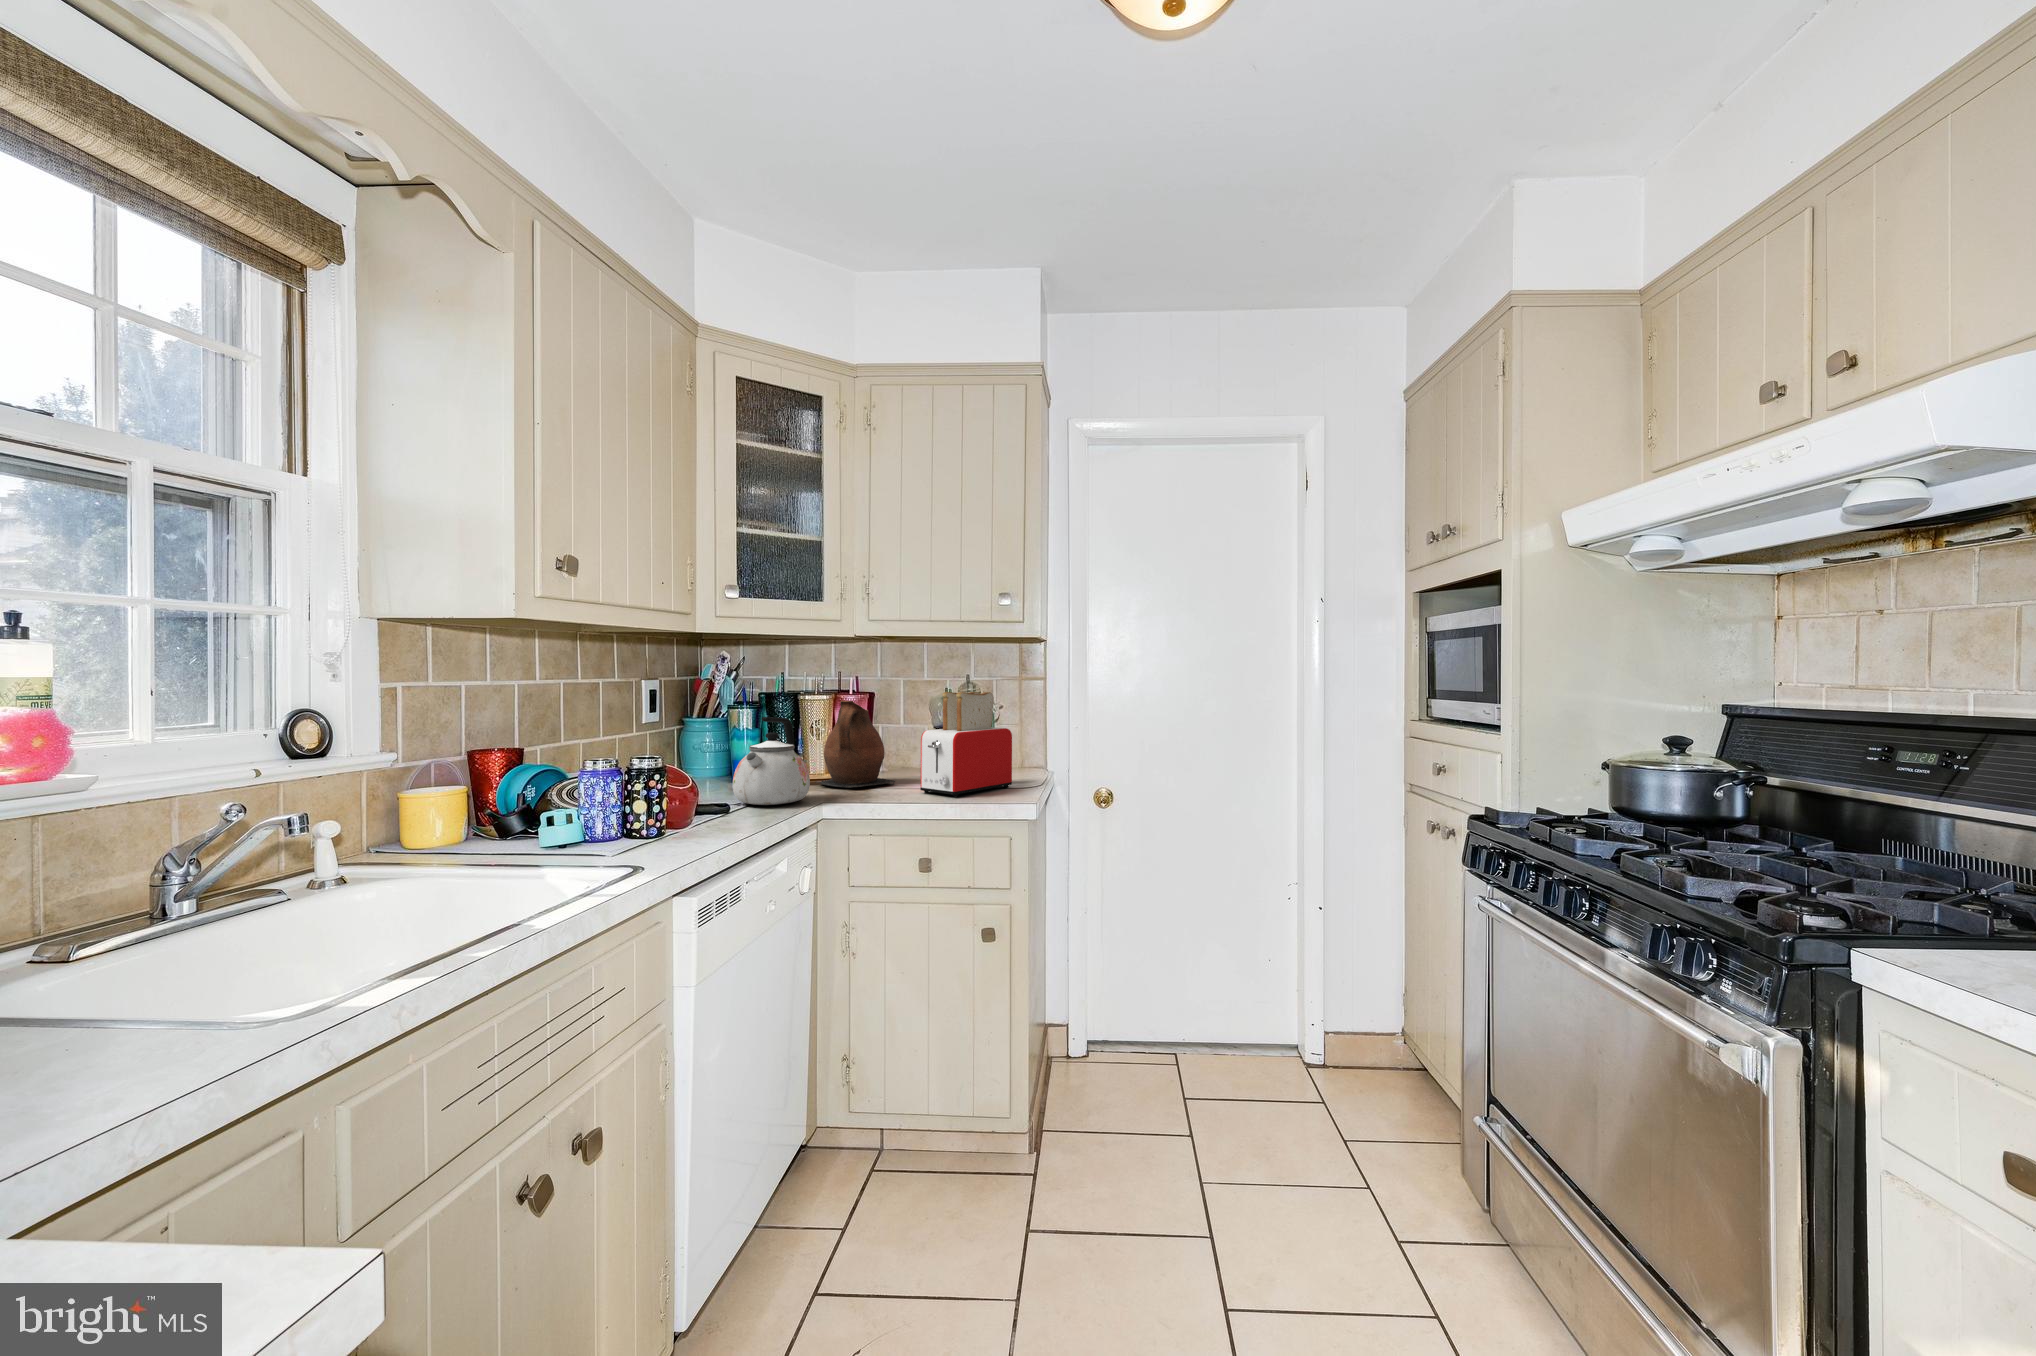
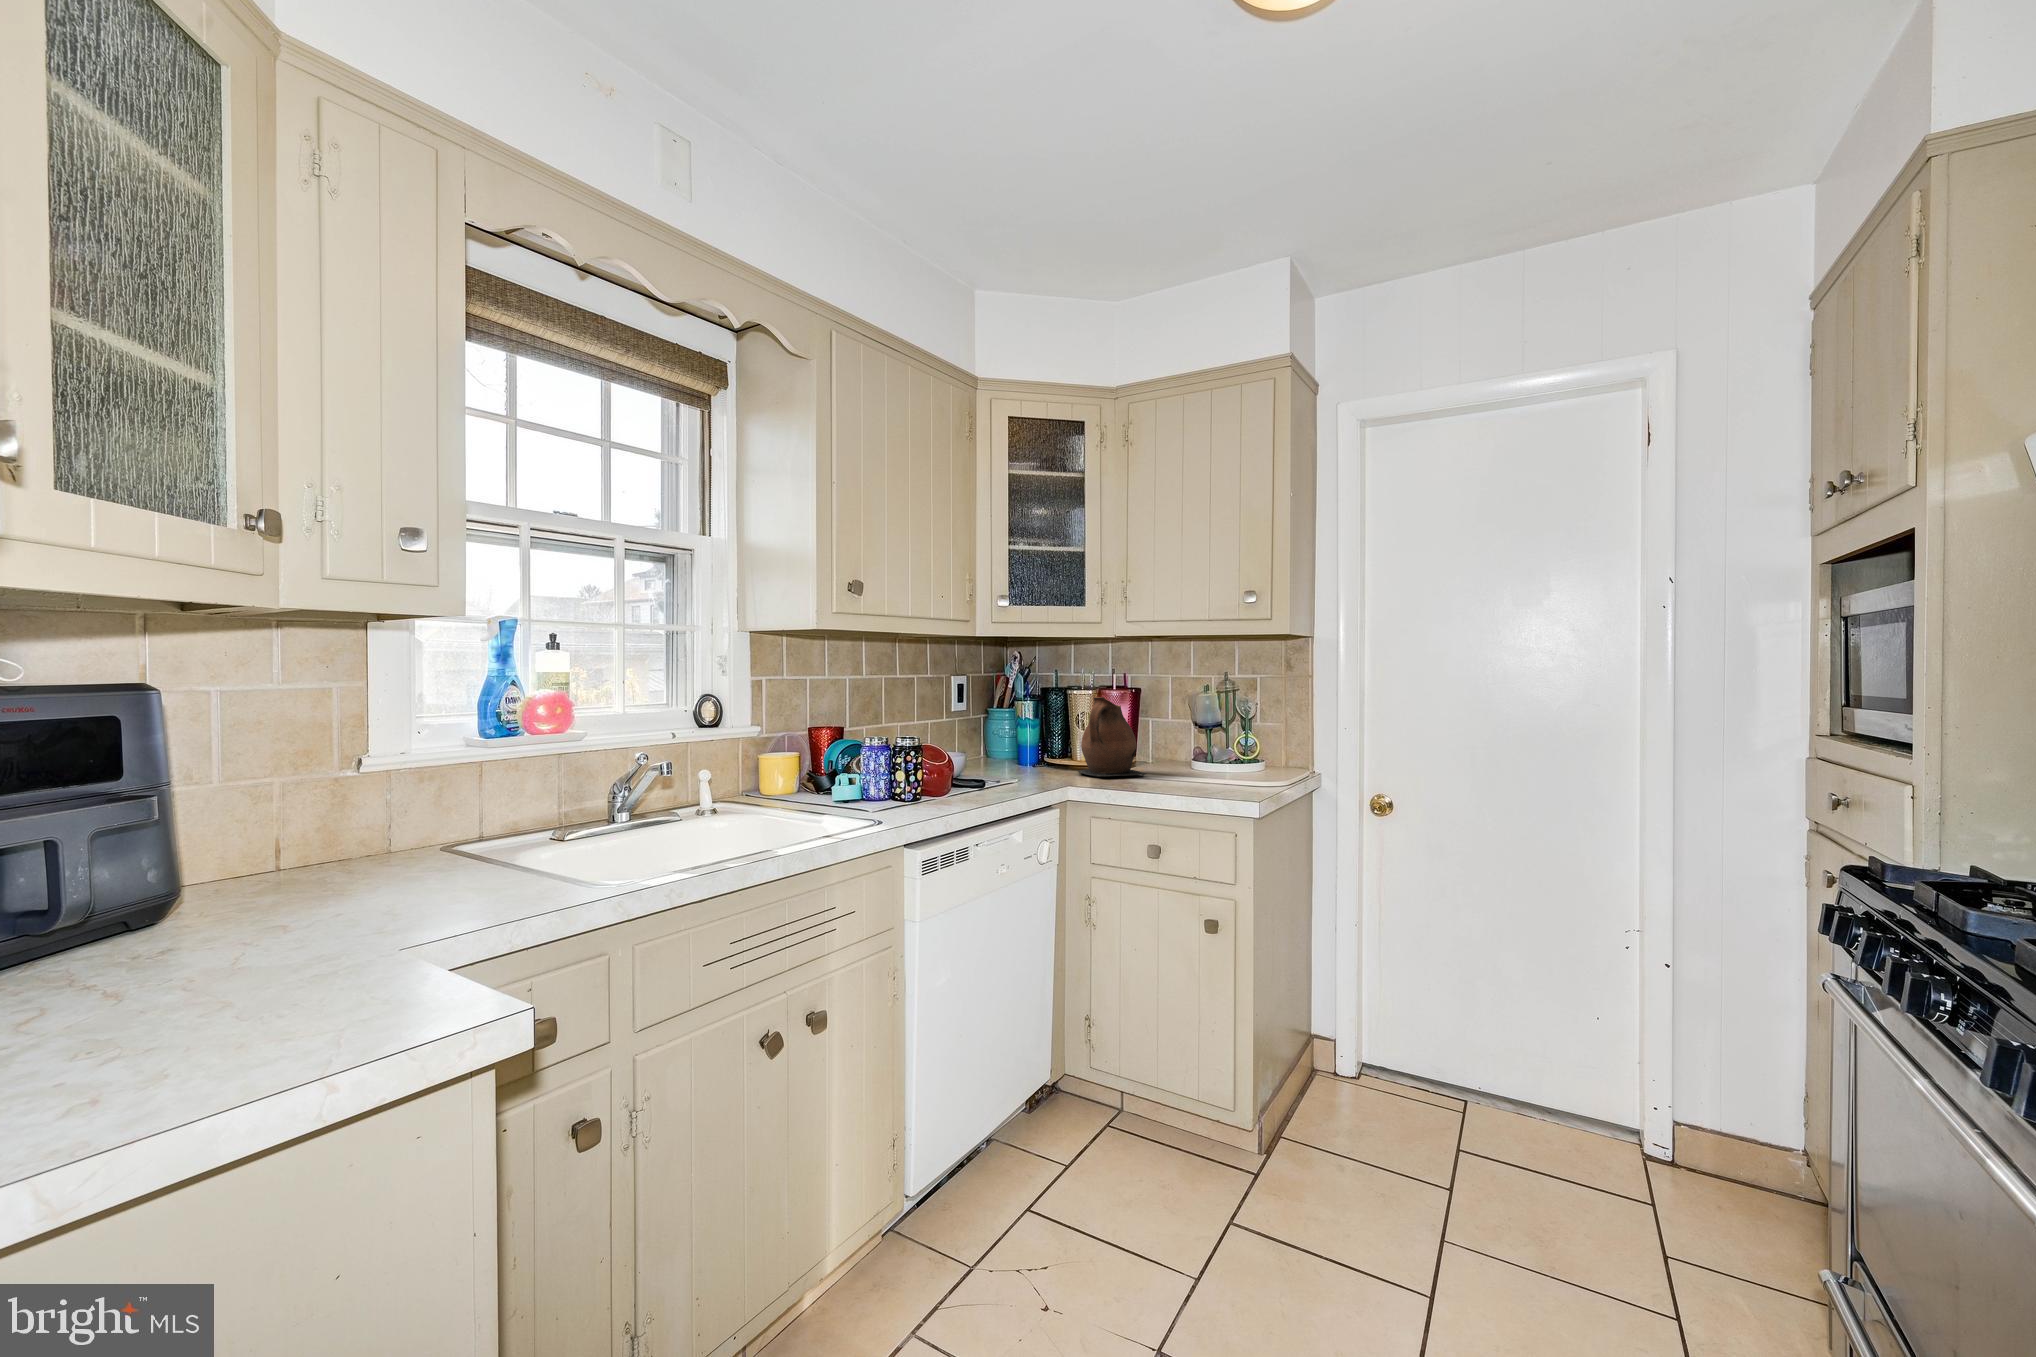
toaster: present [920,692,1012,797] -> none [1158,690,1255,790]
kettle: present [733,717,810,805] -> none [992,710,1055,785]

